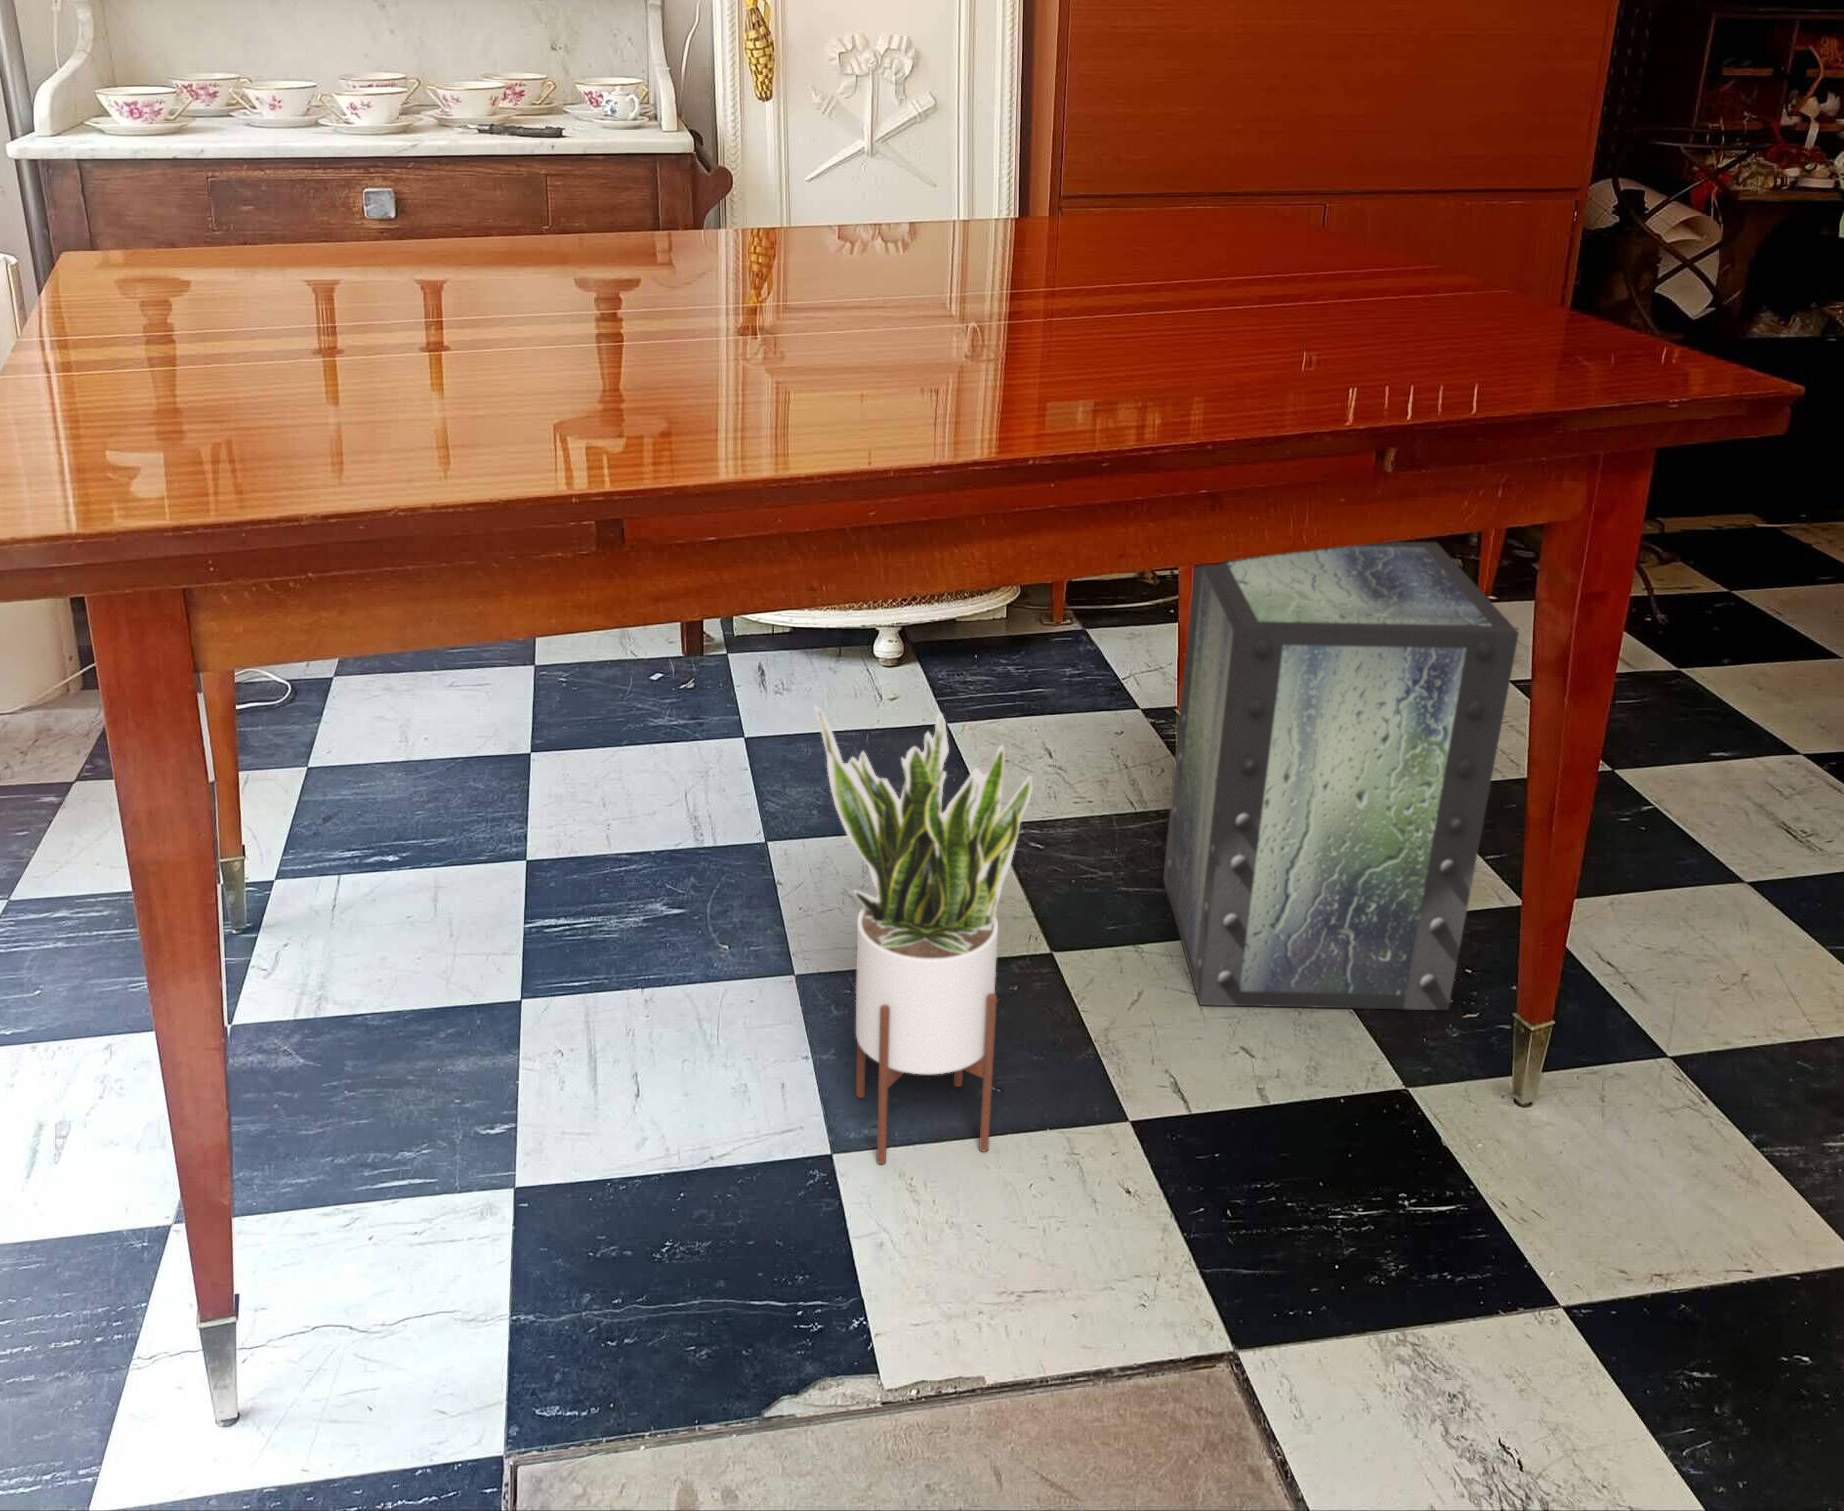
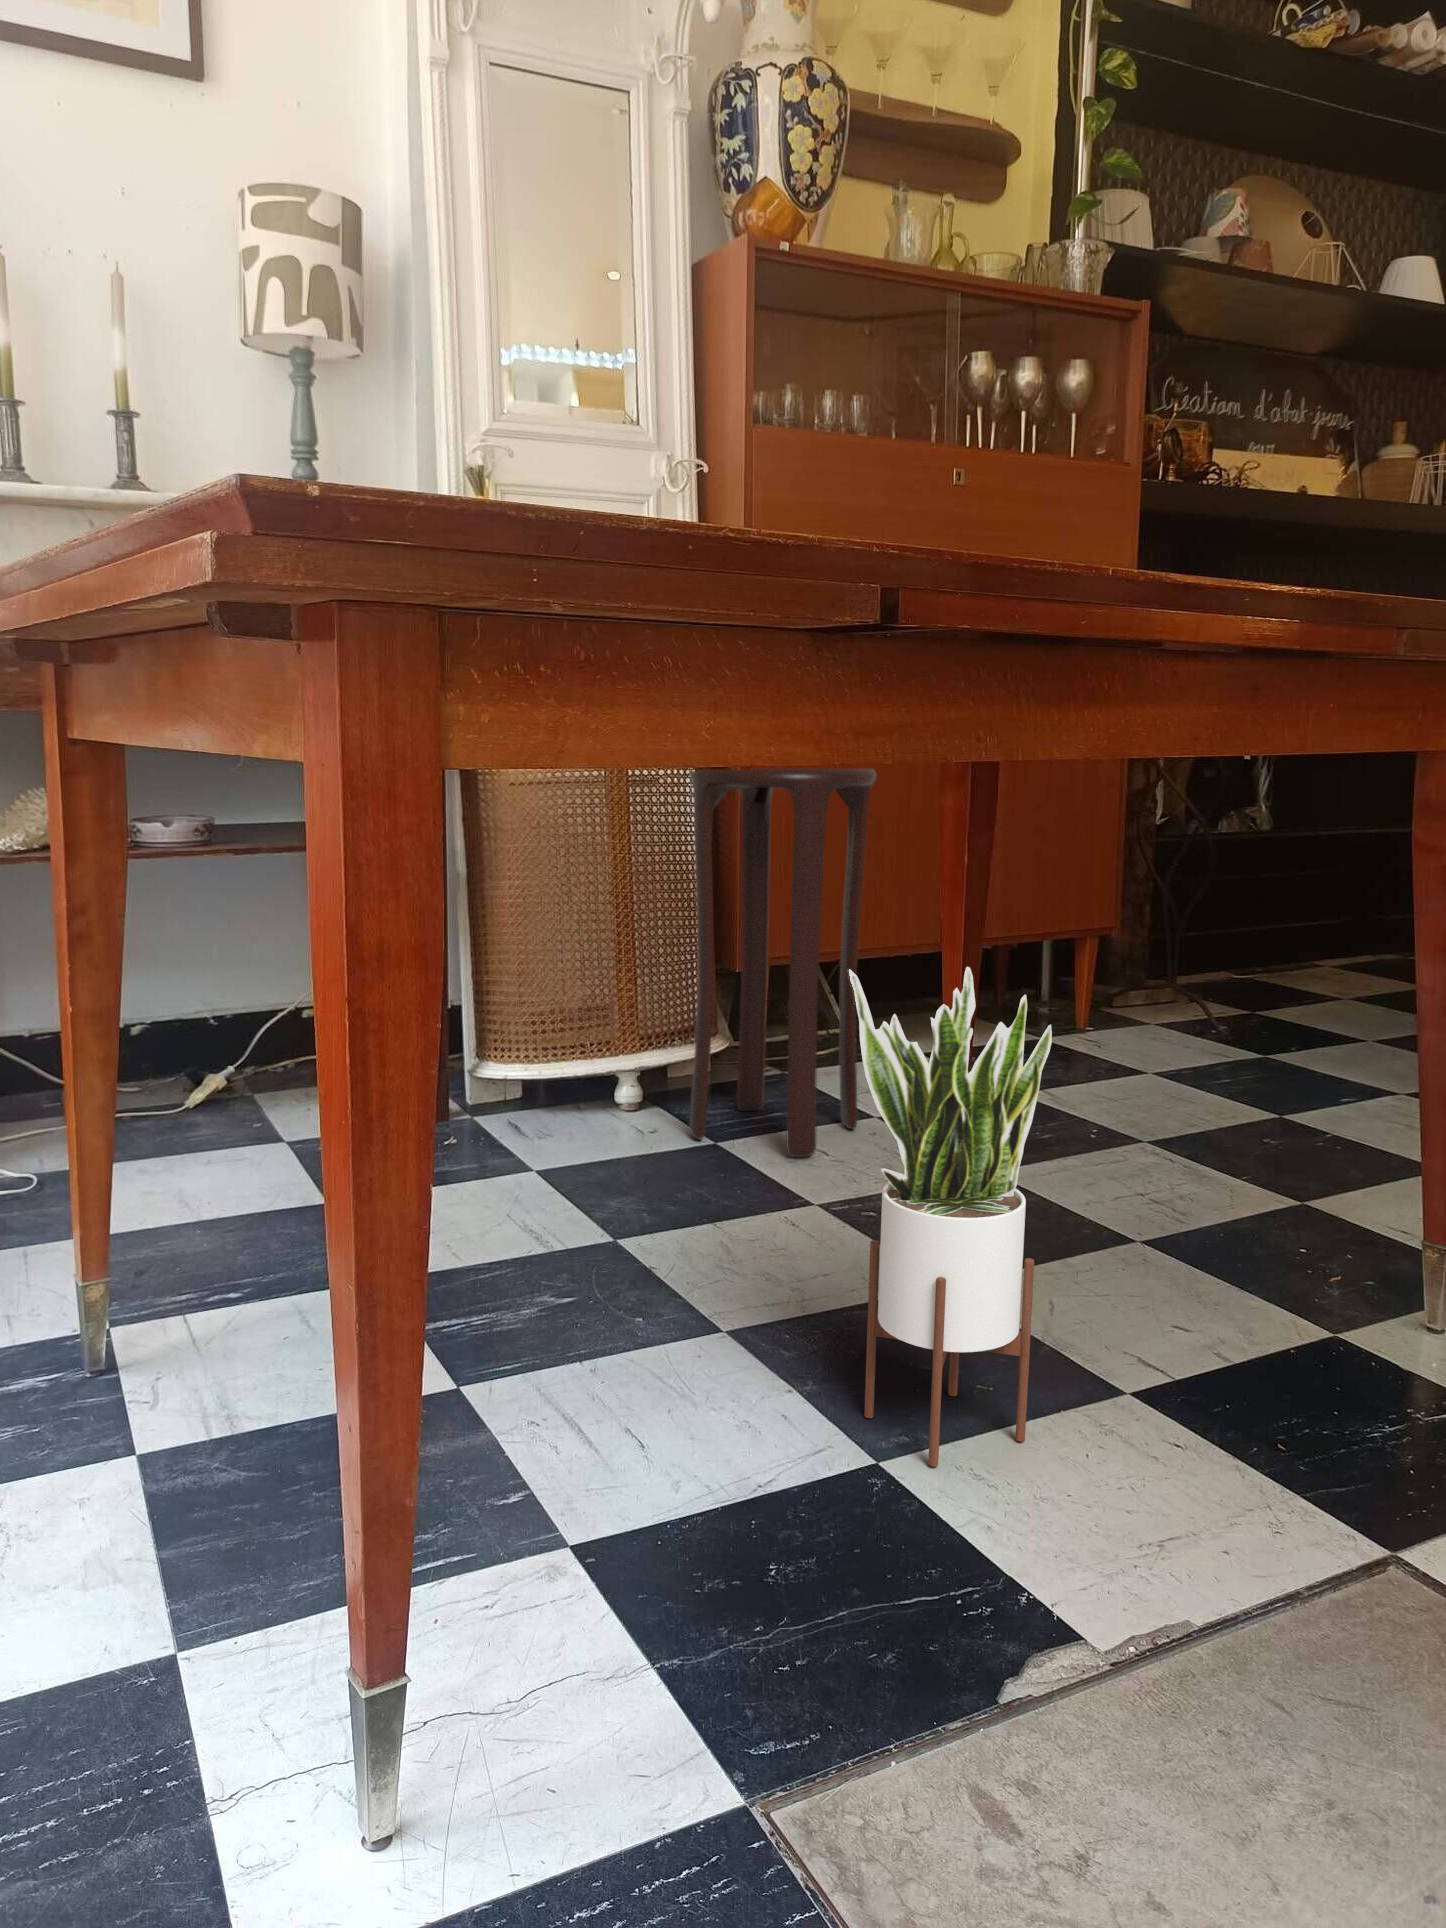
stool: none [918,311,1136,757] -> present [690,769,876,1157]
storage box: present [1163,542,1519,1010] -> none [1002,885,1345,1307]

